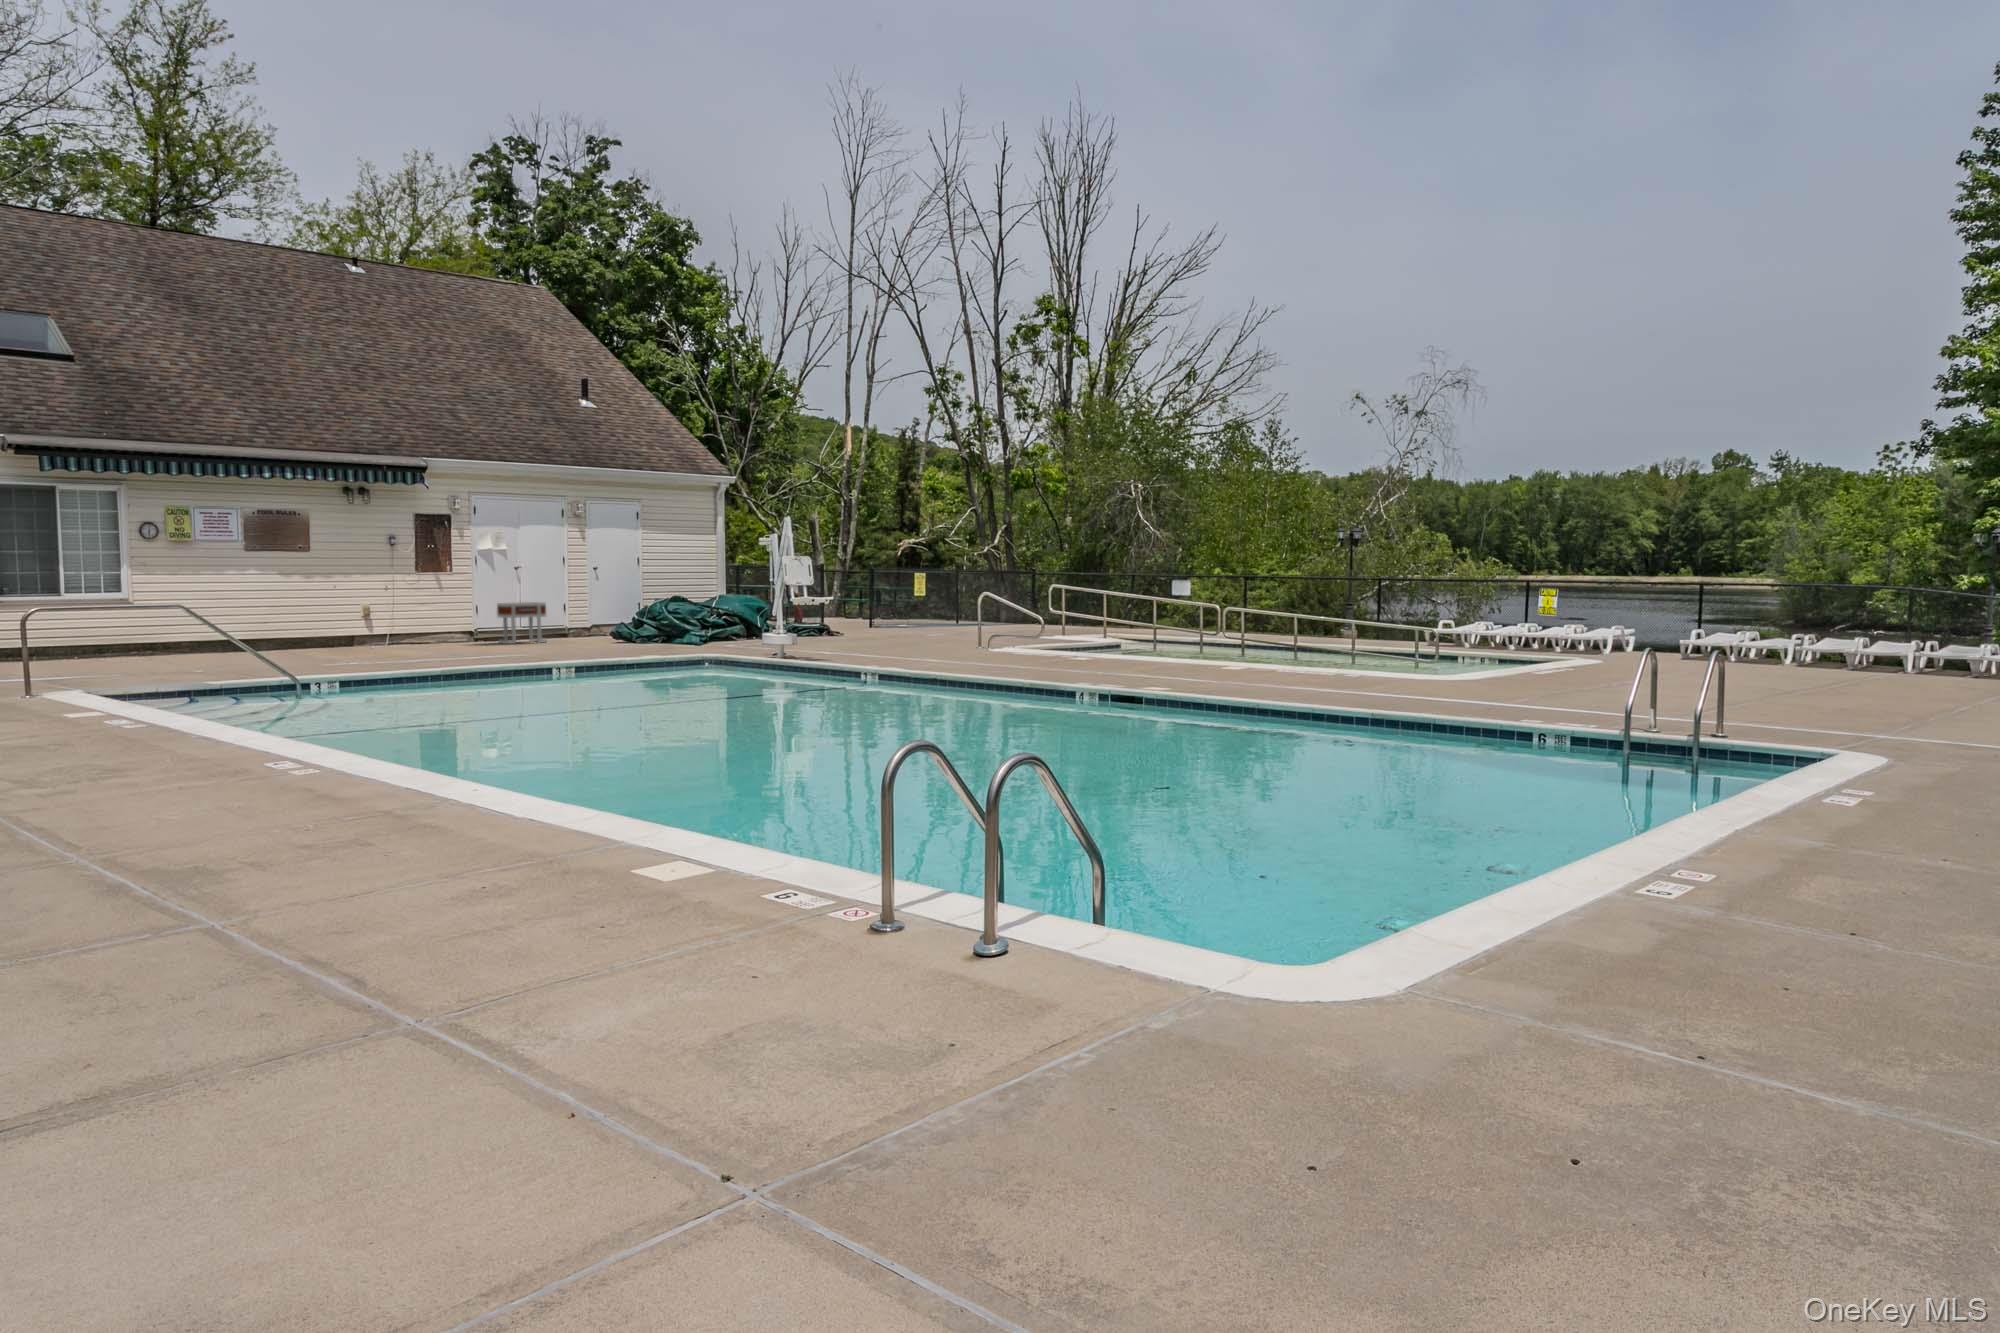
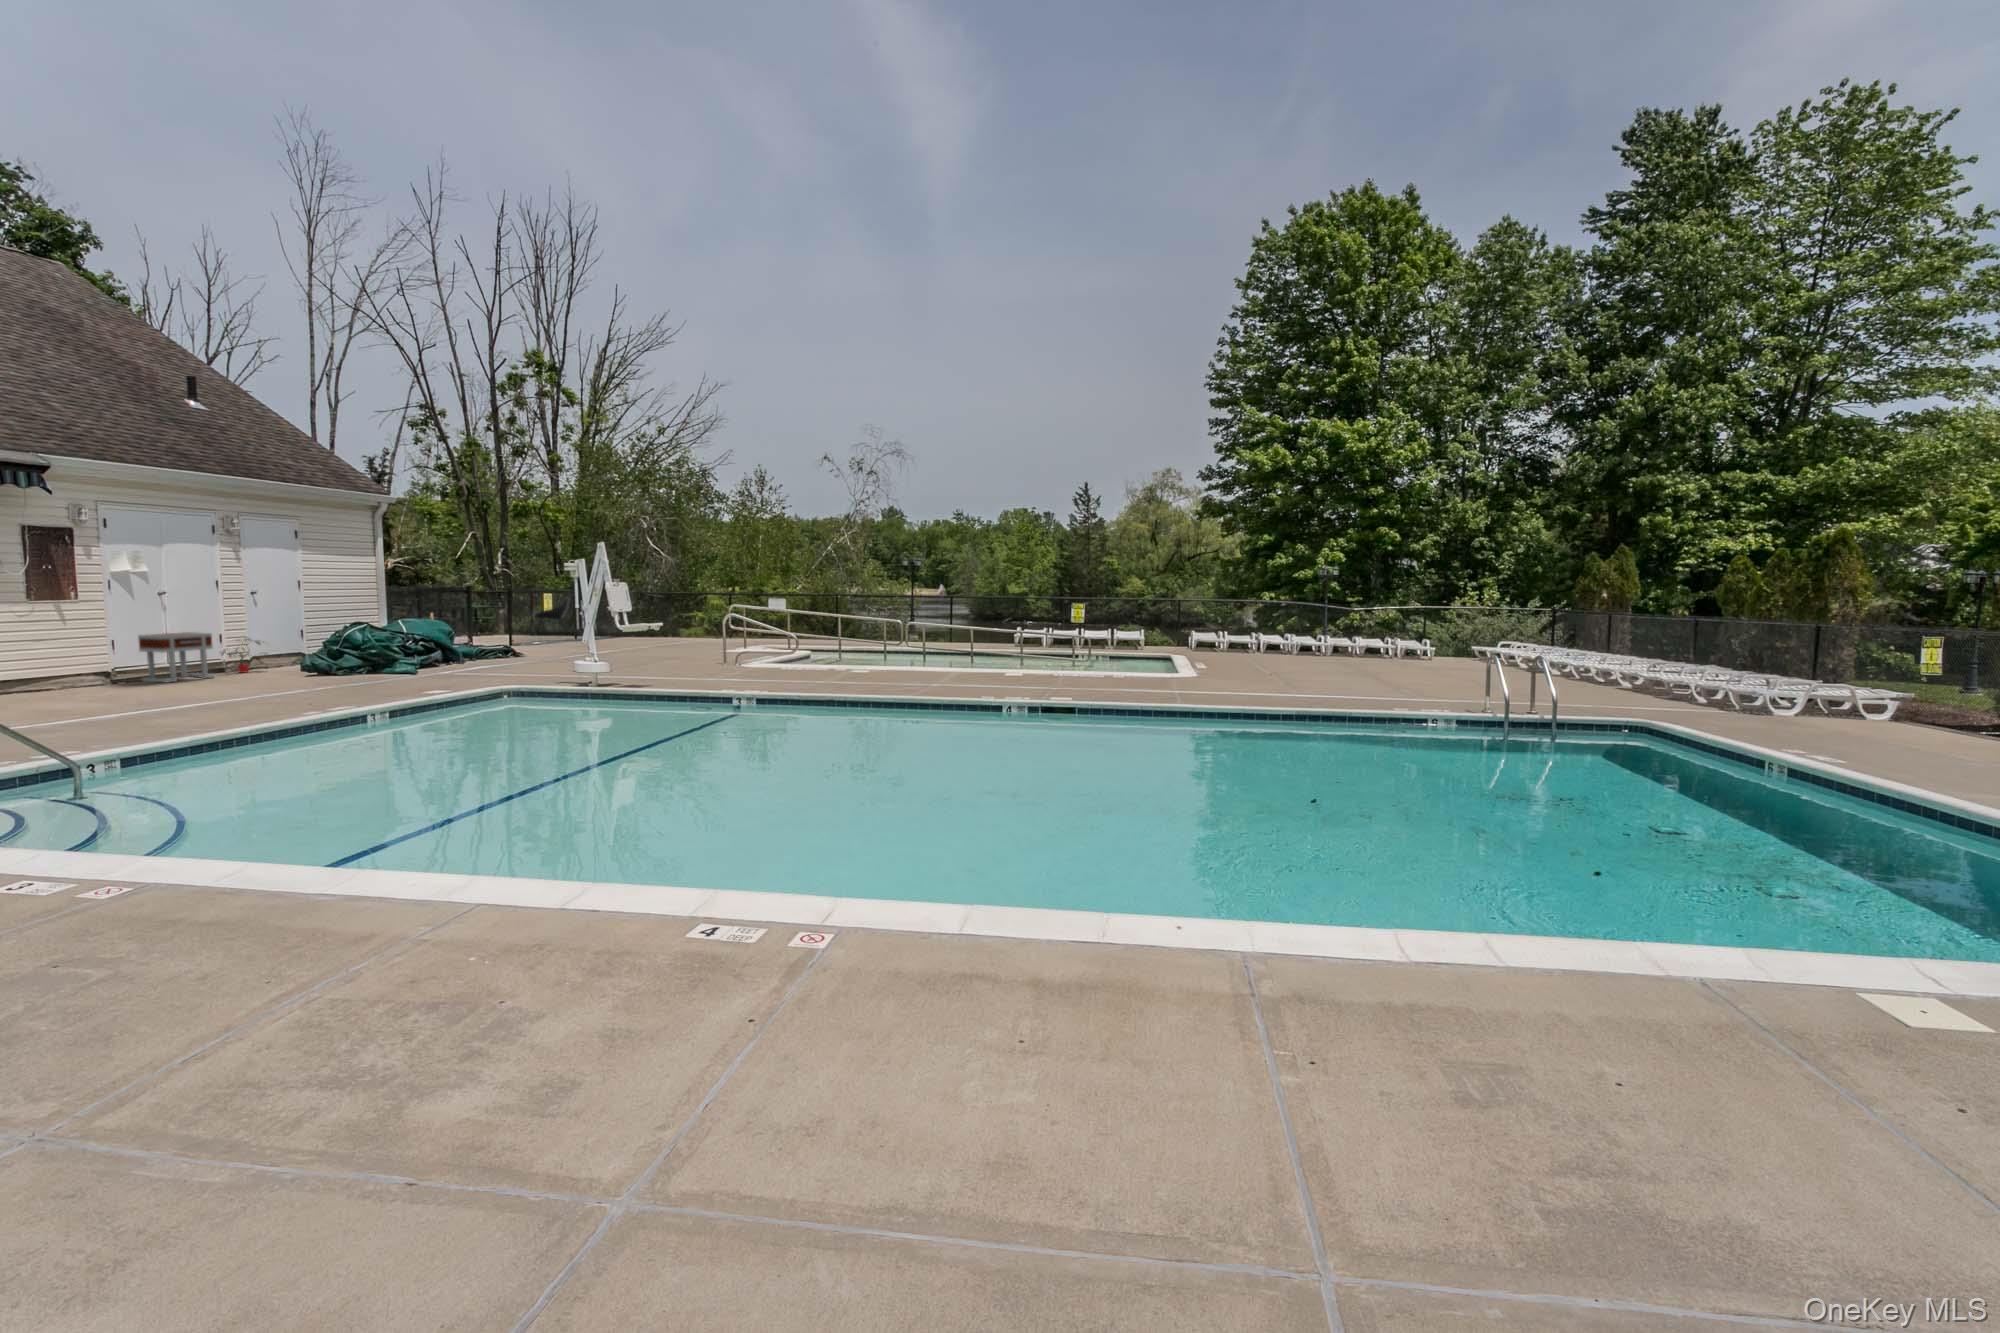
lounge chair: none [924,577,965,621] -> present [532,597,570,634]
potted plant: none [559,608,601,640] -> present [221,638,267,673]

